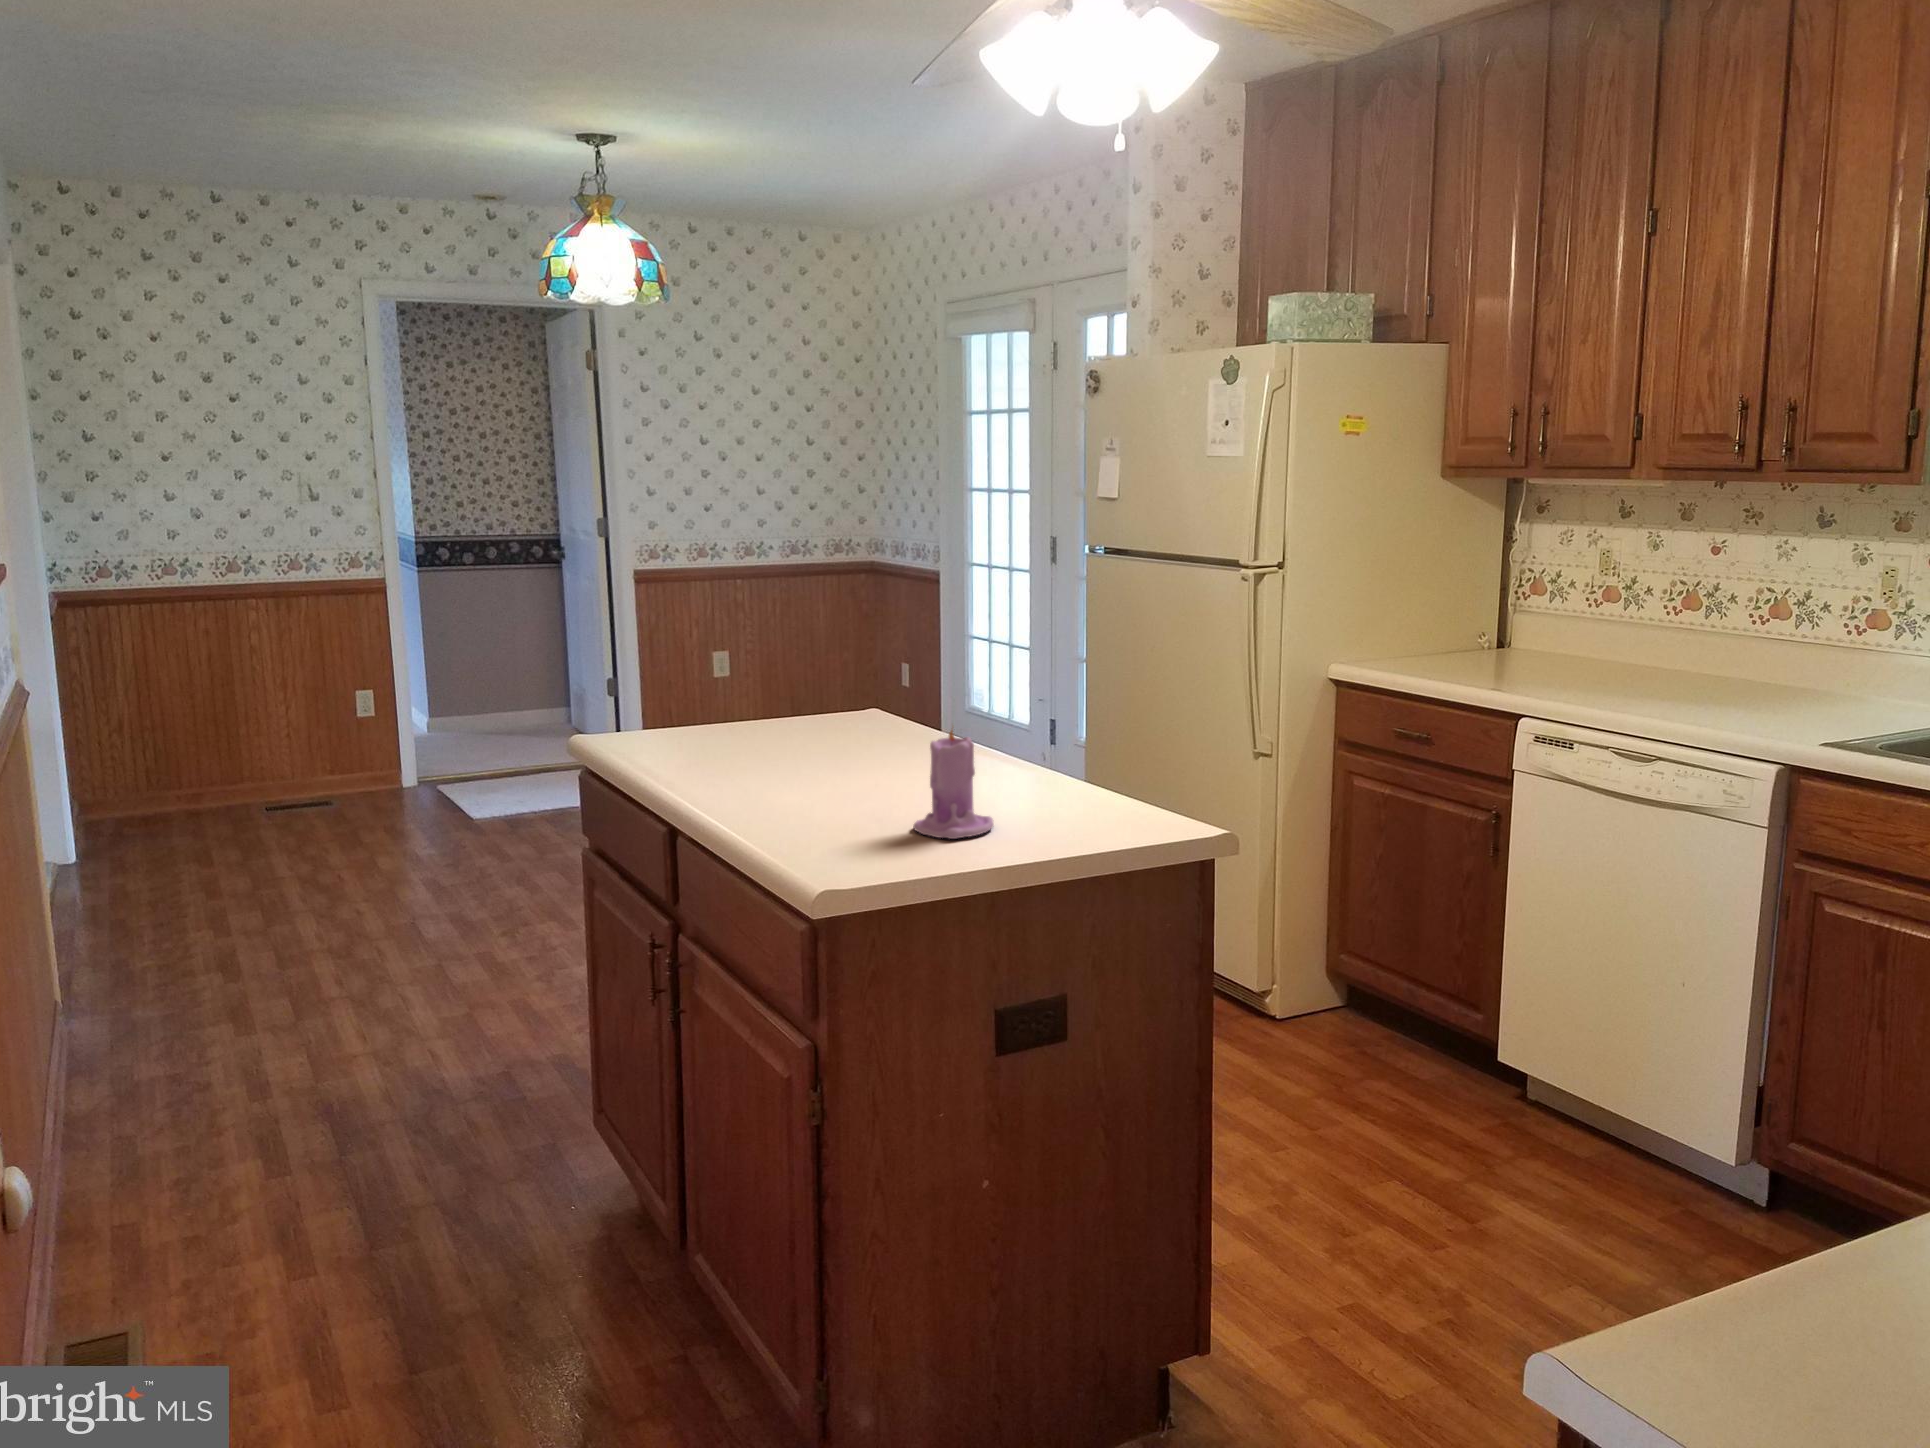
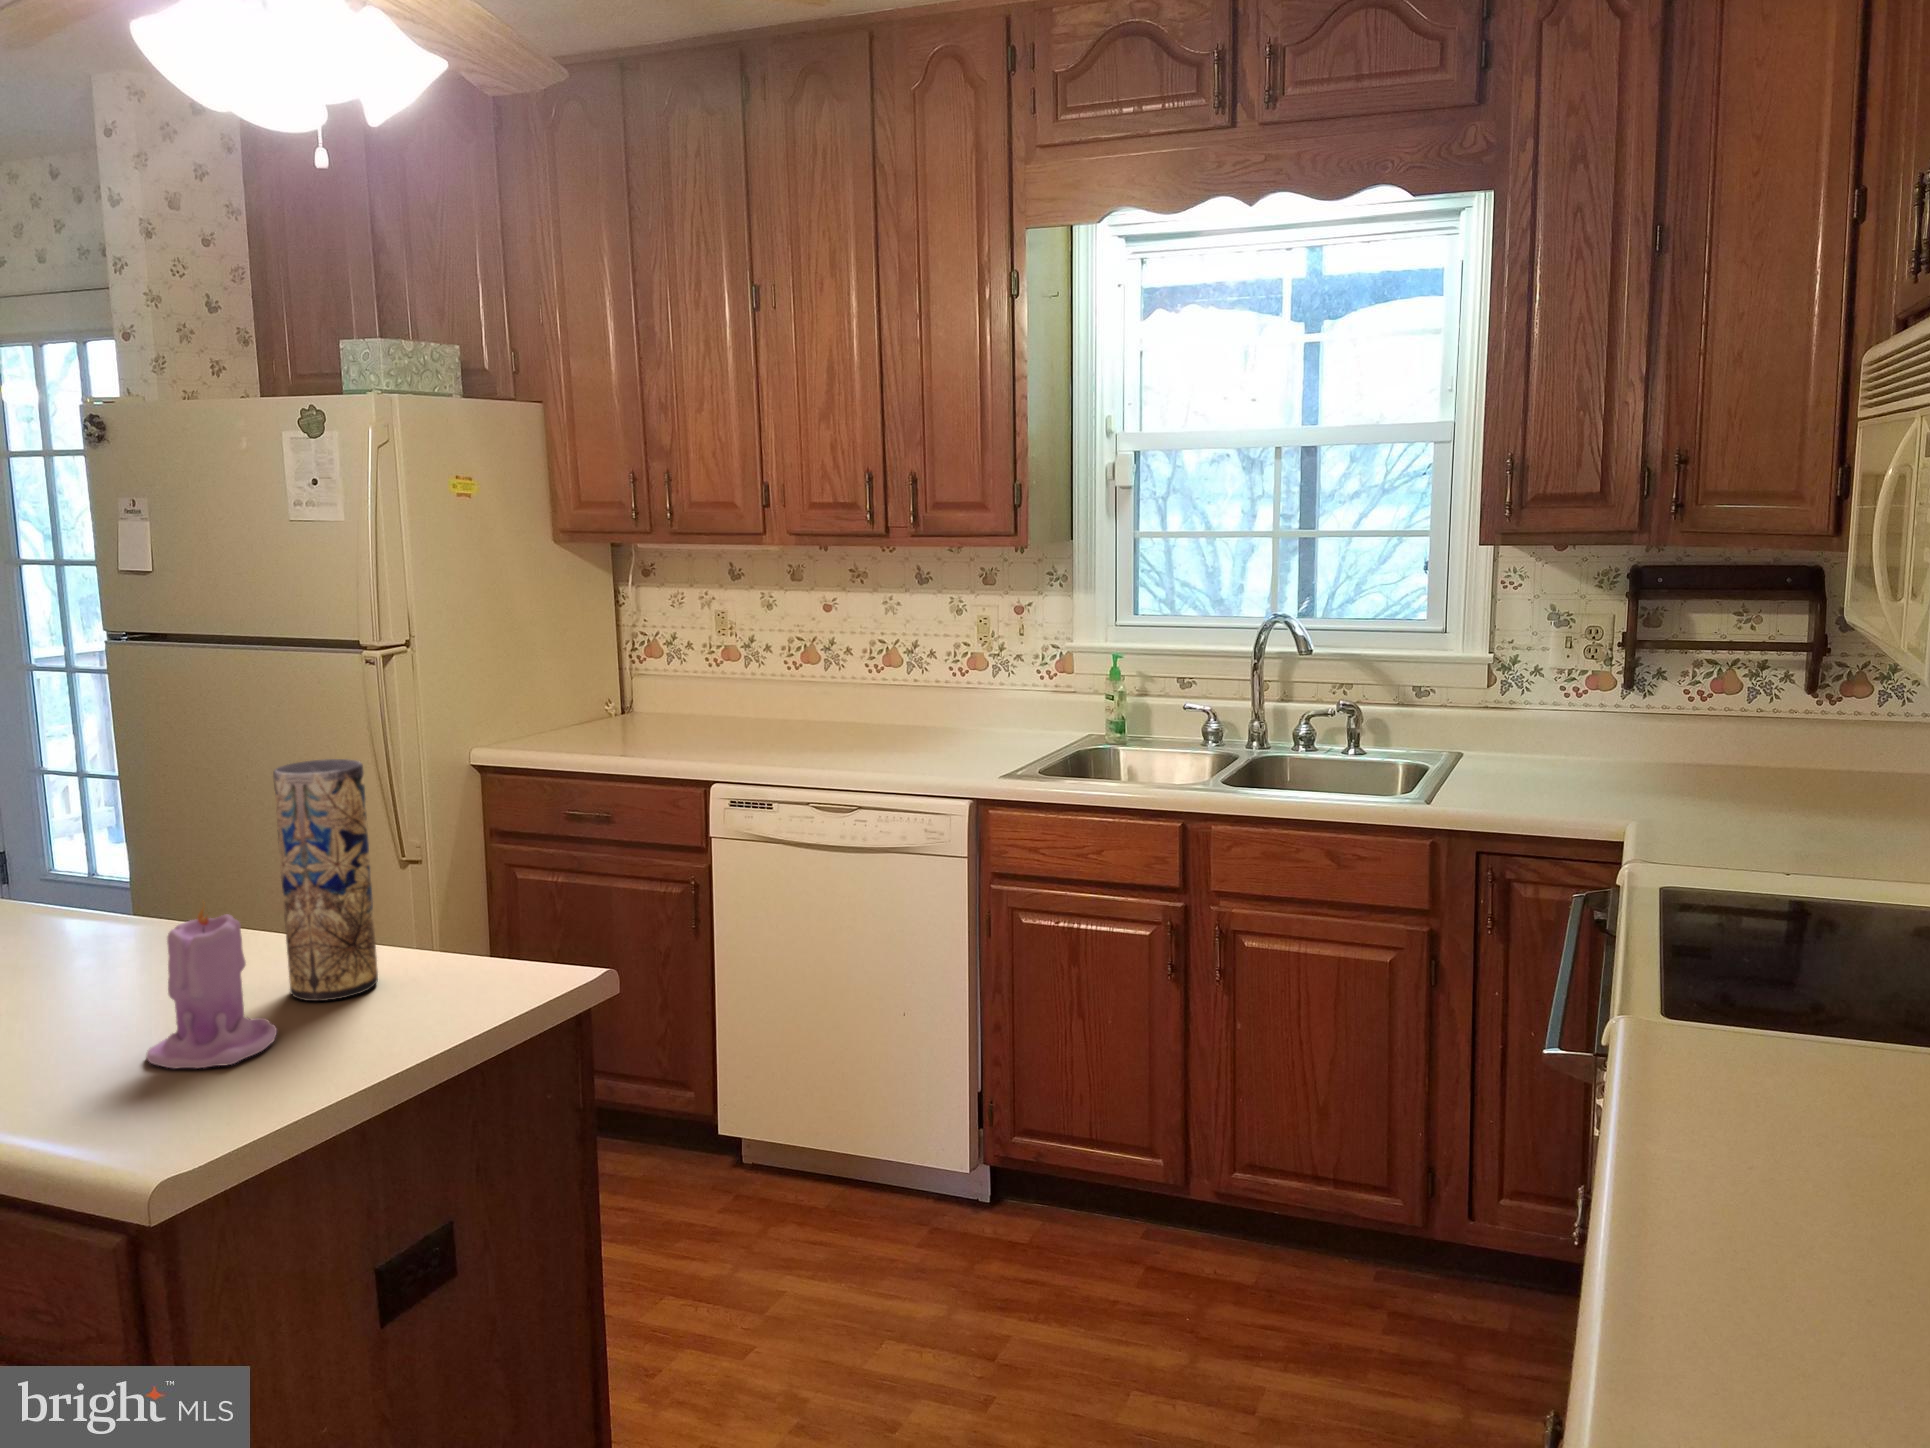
vase: none [1021,638,1084,817] -> present [273,759,378,1001]

